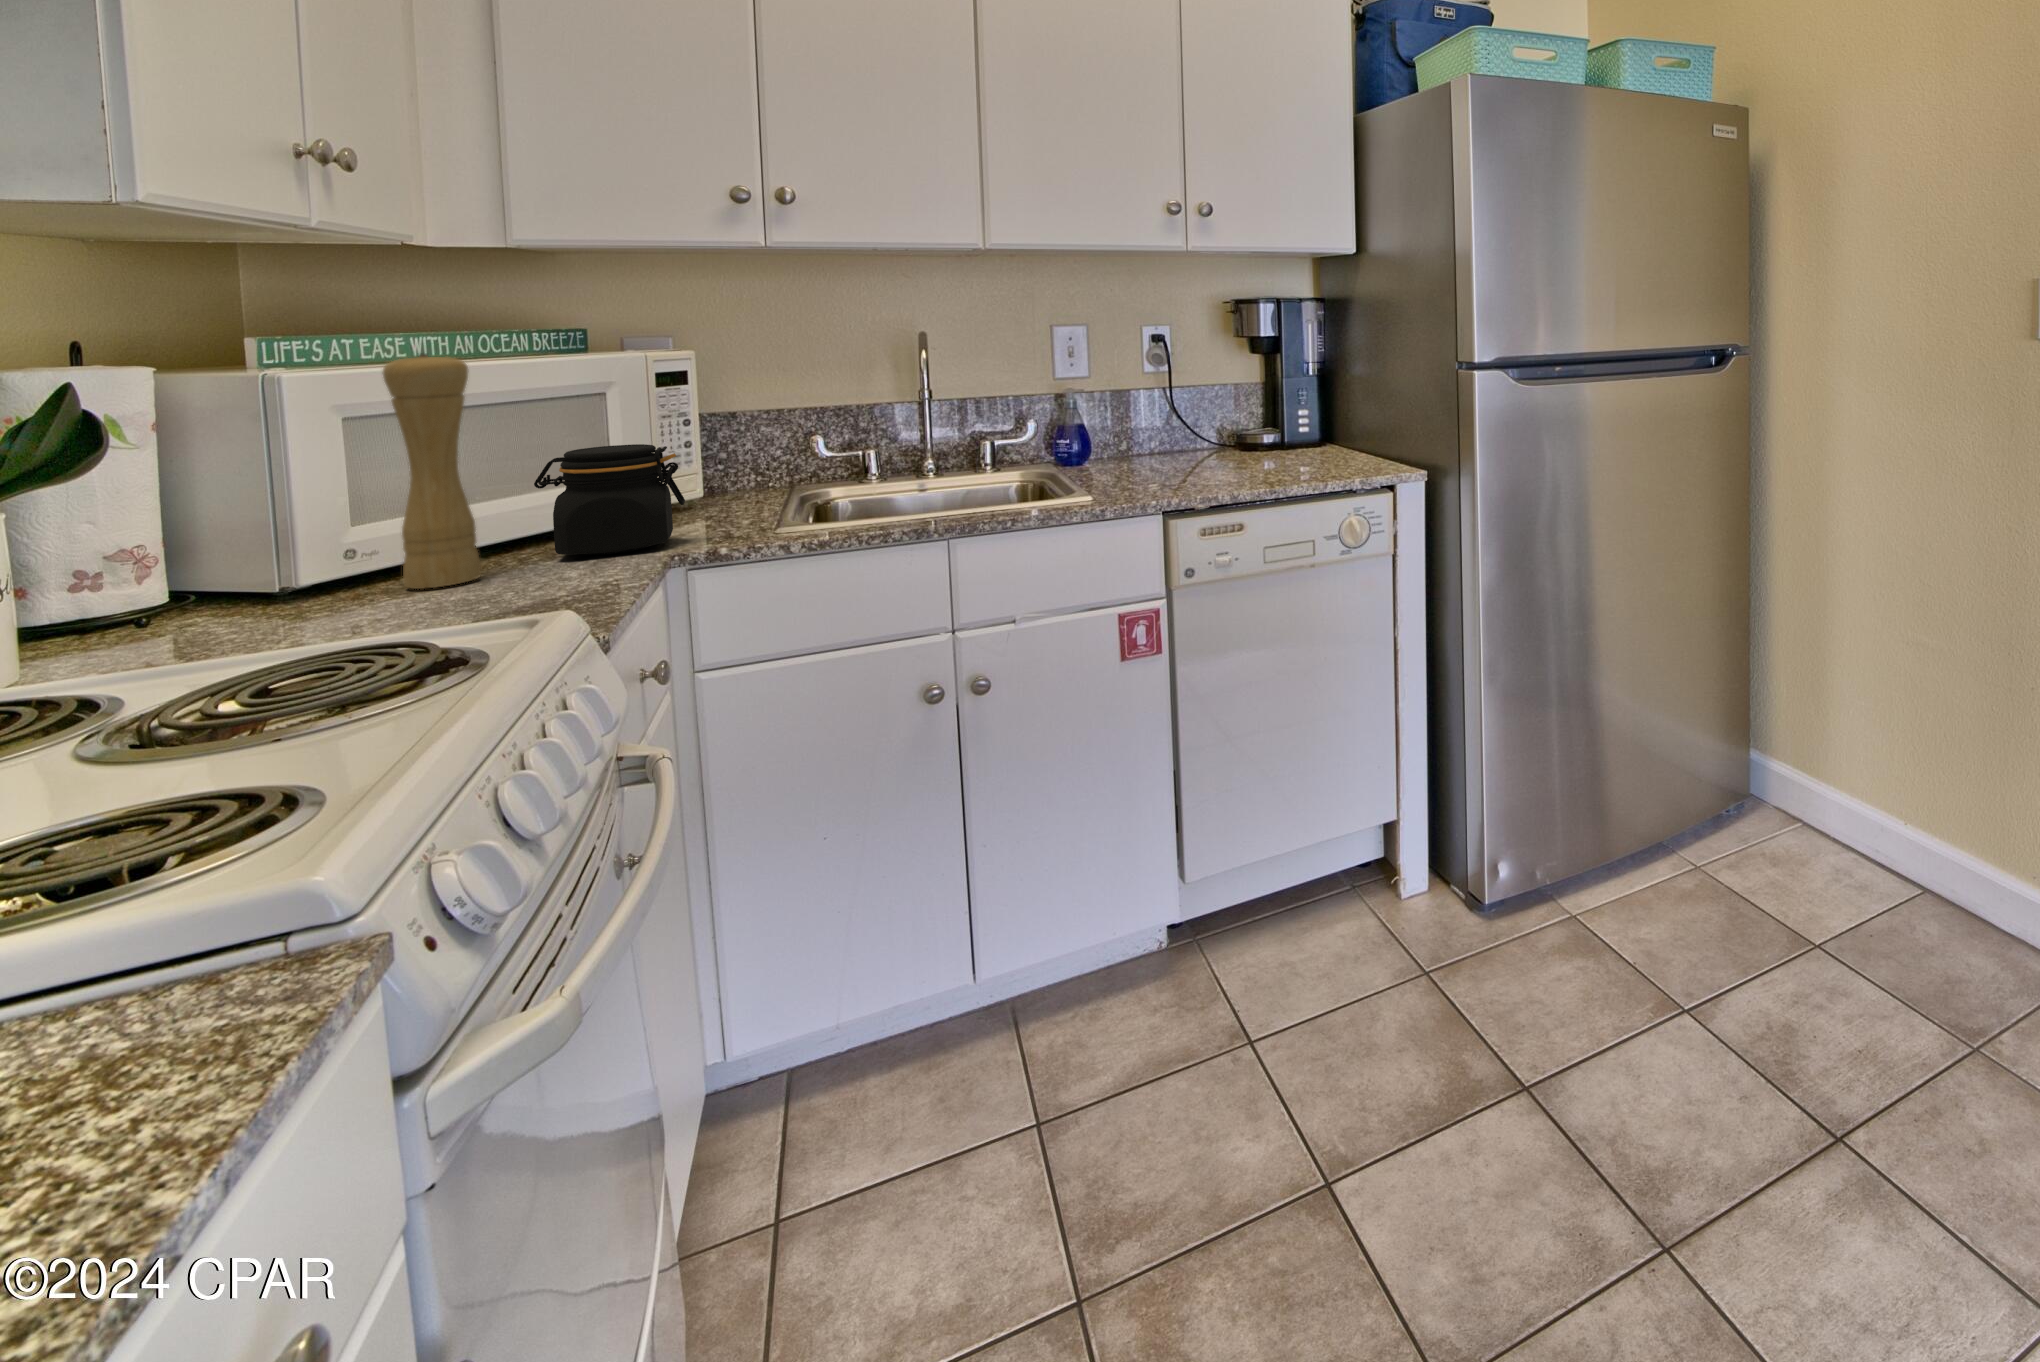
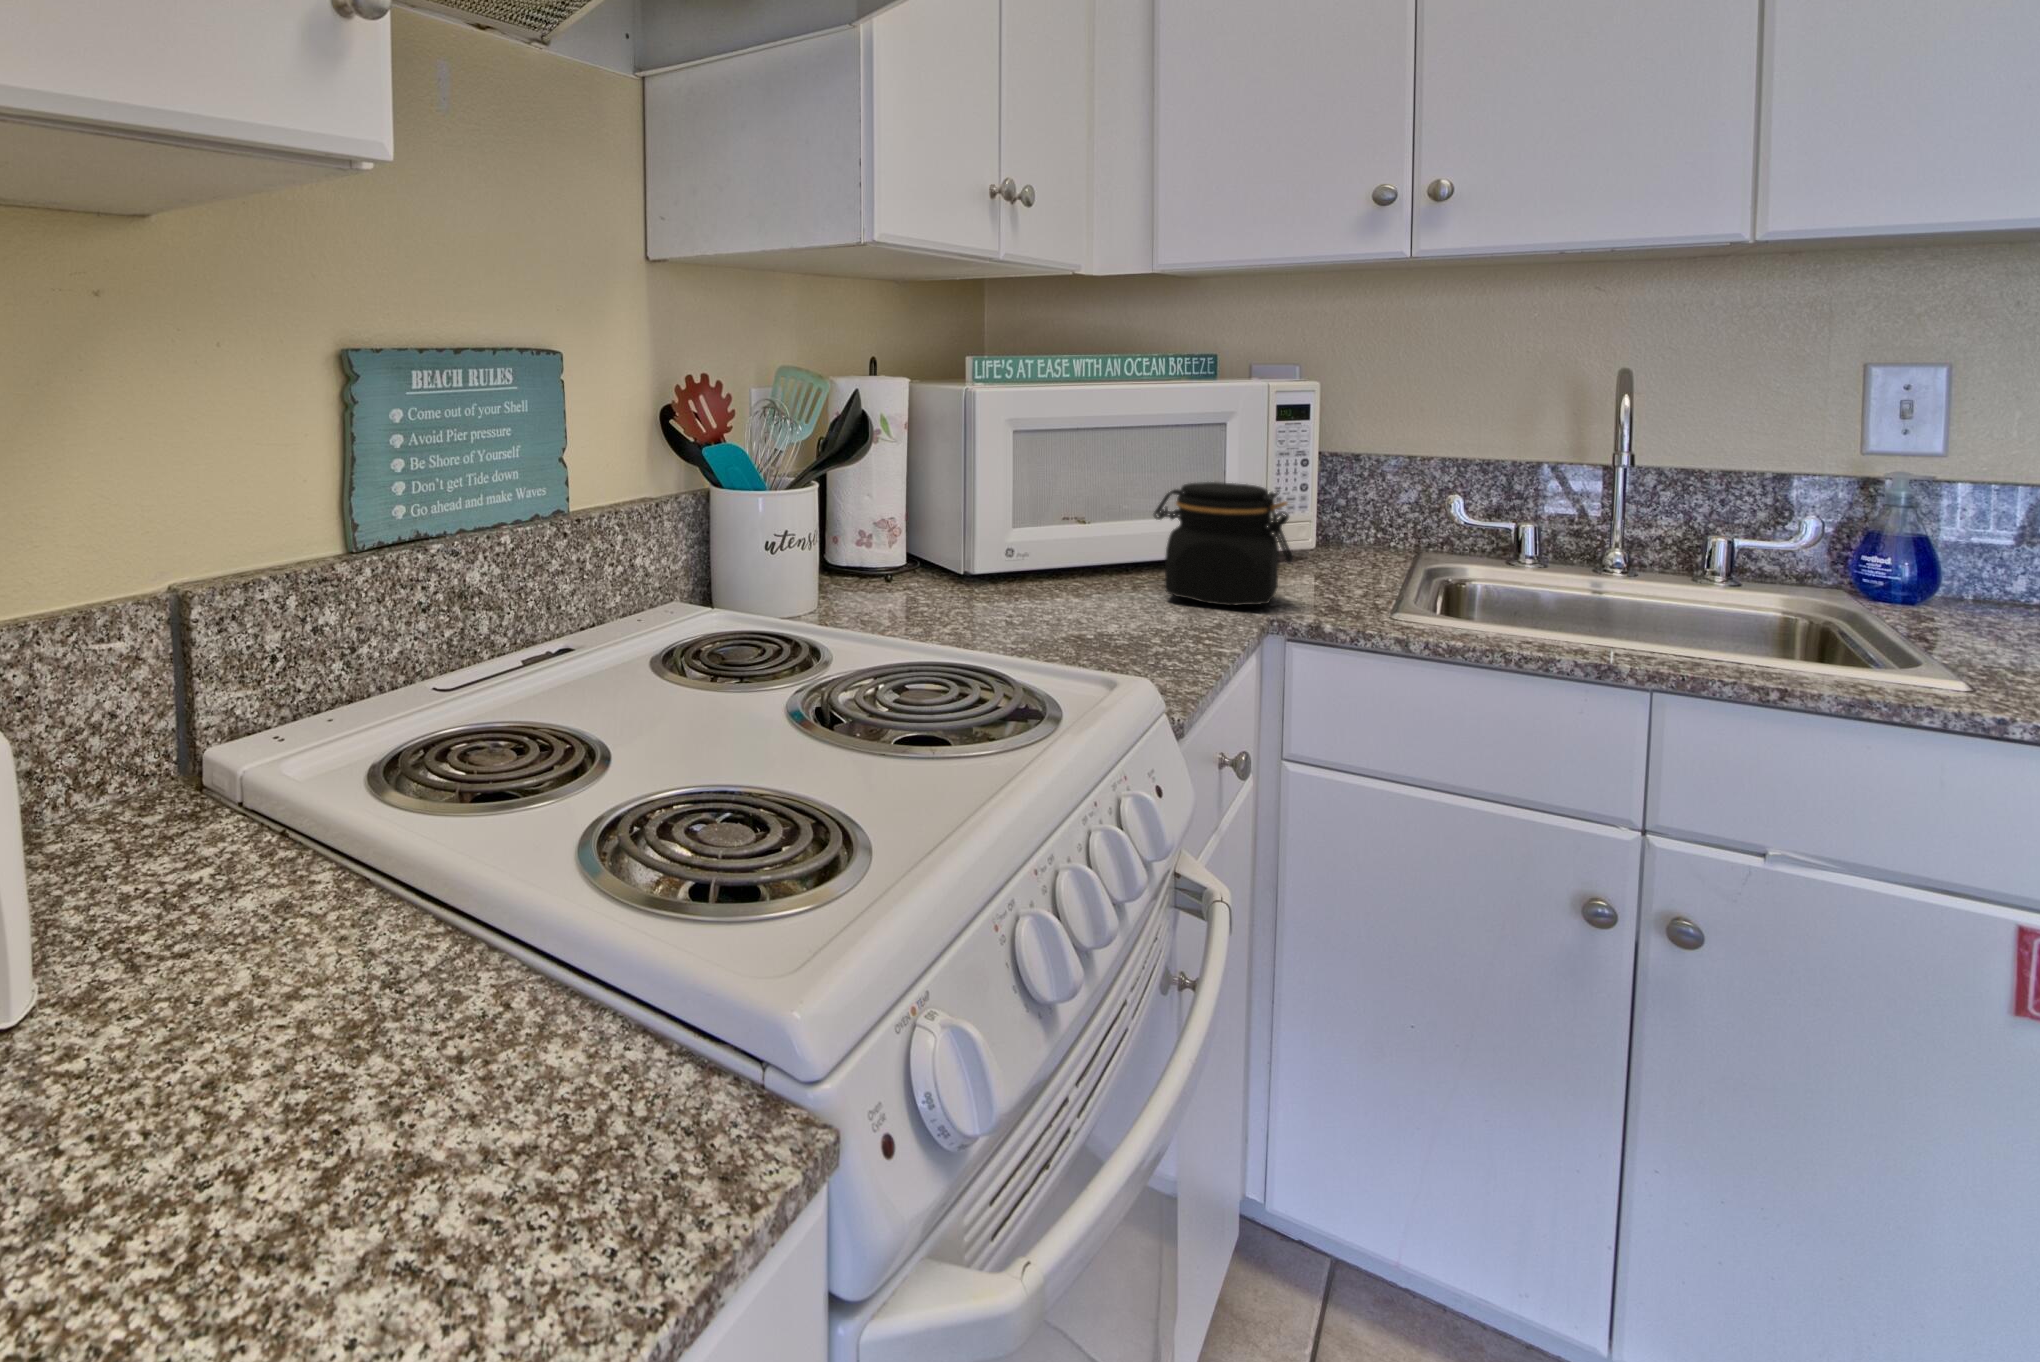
pepper mill: present [383,353,481,589] -> none [1045,374,1107,605]

